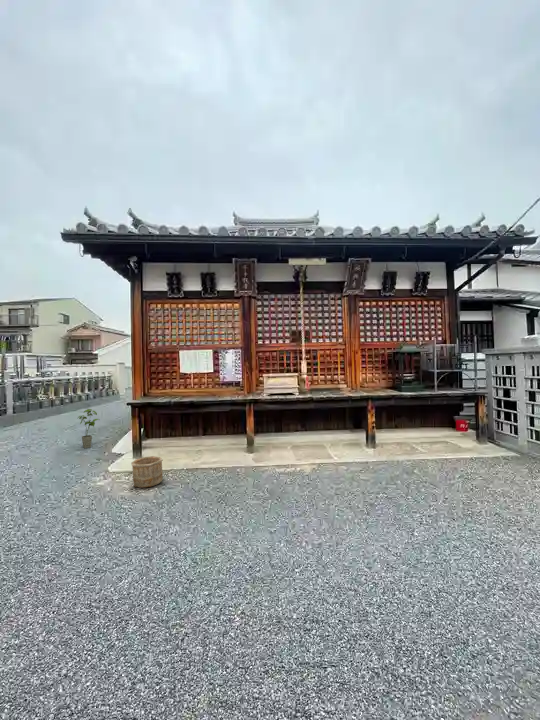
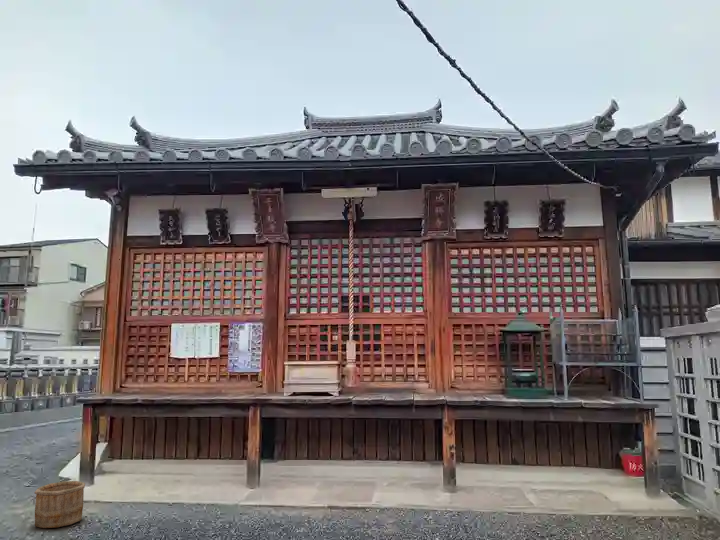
house plant: present [78,409,98,448] -> none [19,409,54,470]

